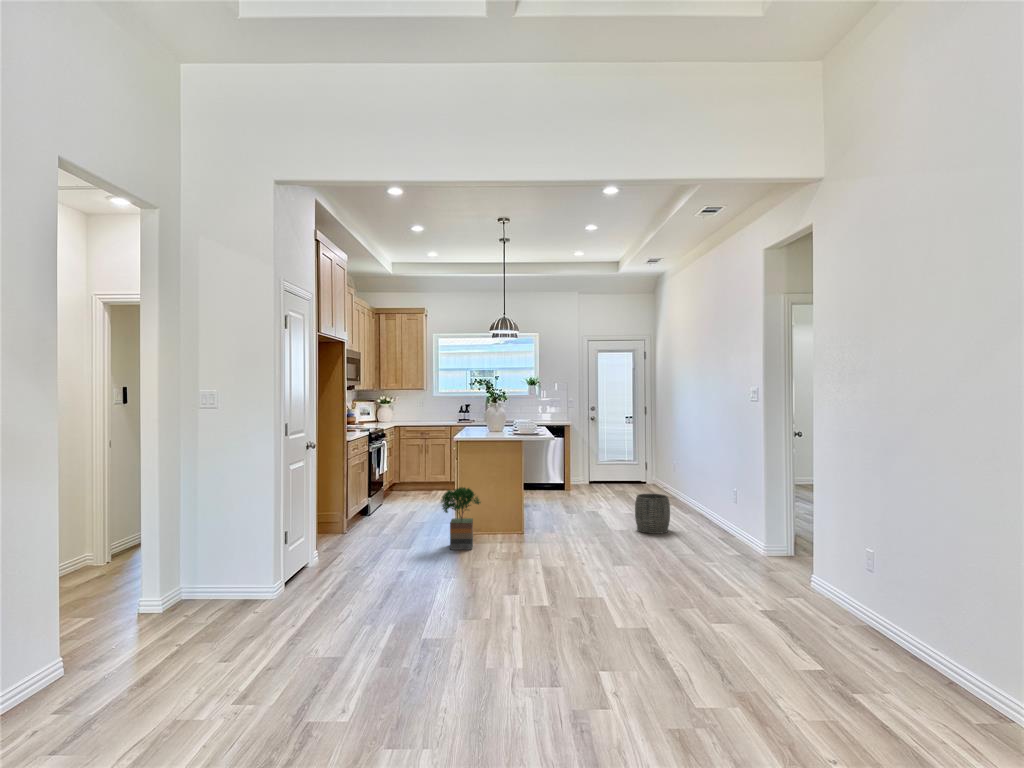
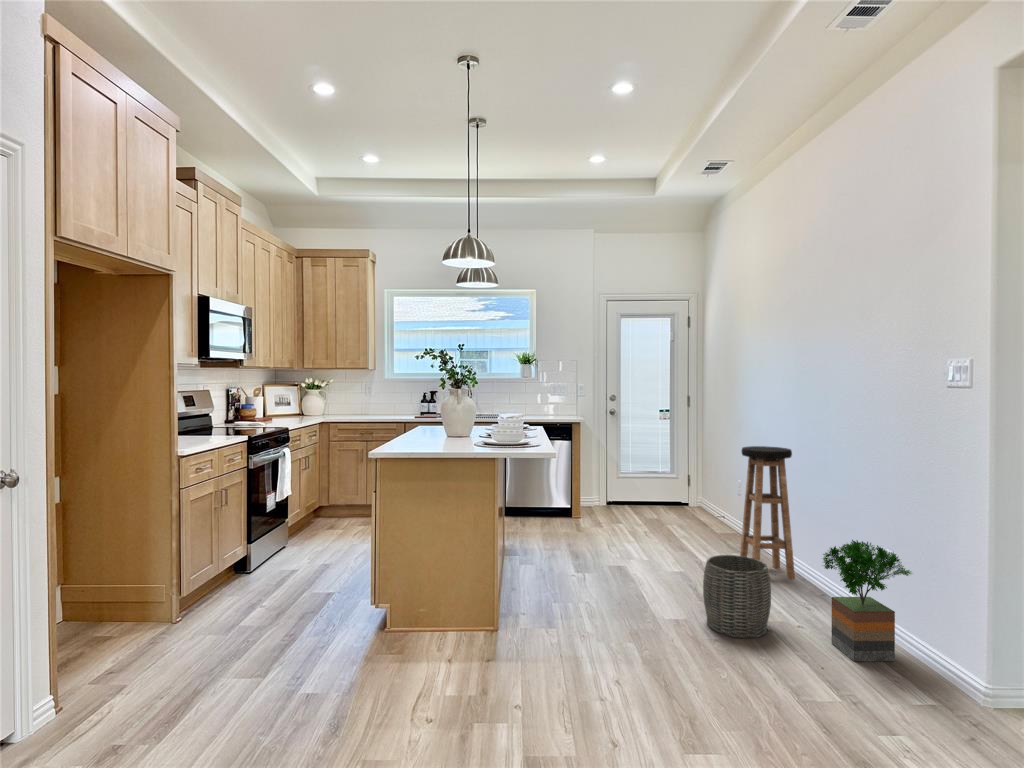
bar stool: none [666,437,696,515] -> present [740,446,795,579]
potted tree: present [441,487,481,550] -> present [823,540,911,661]

